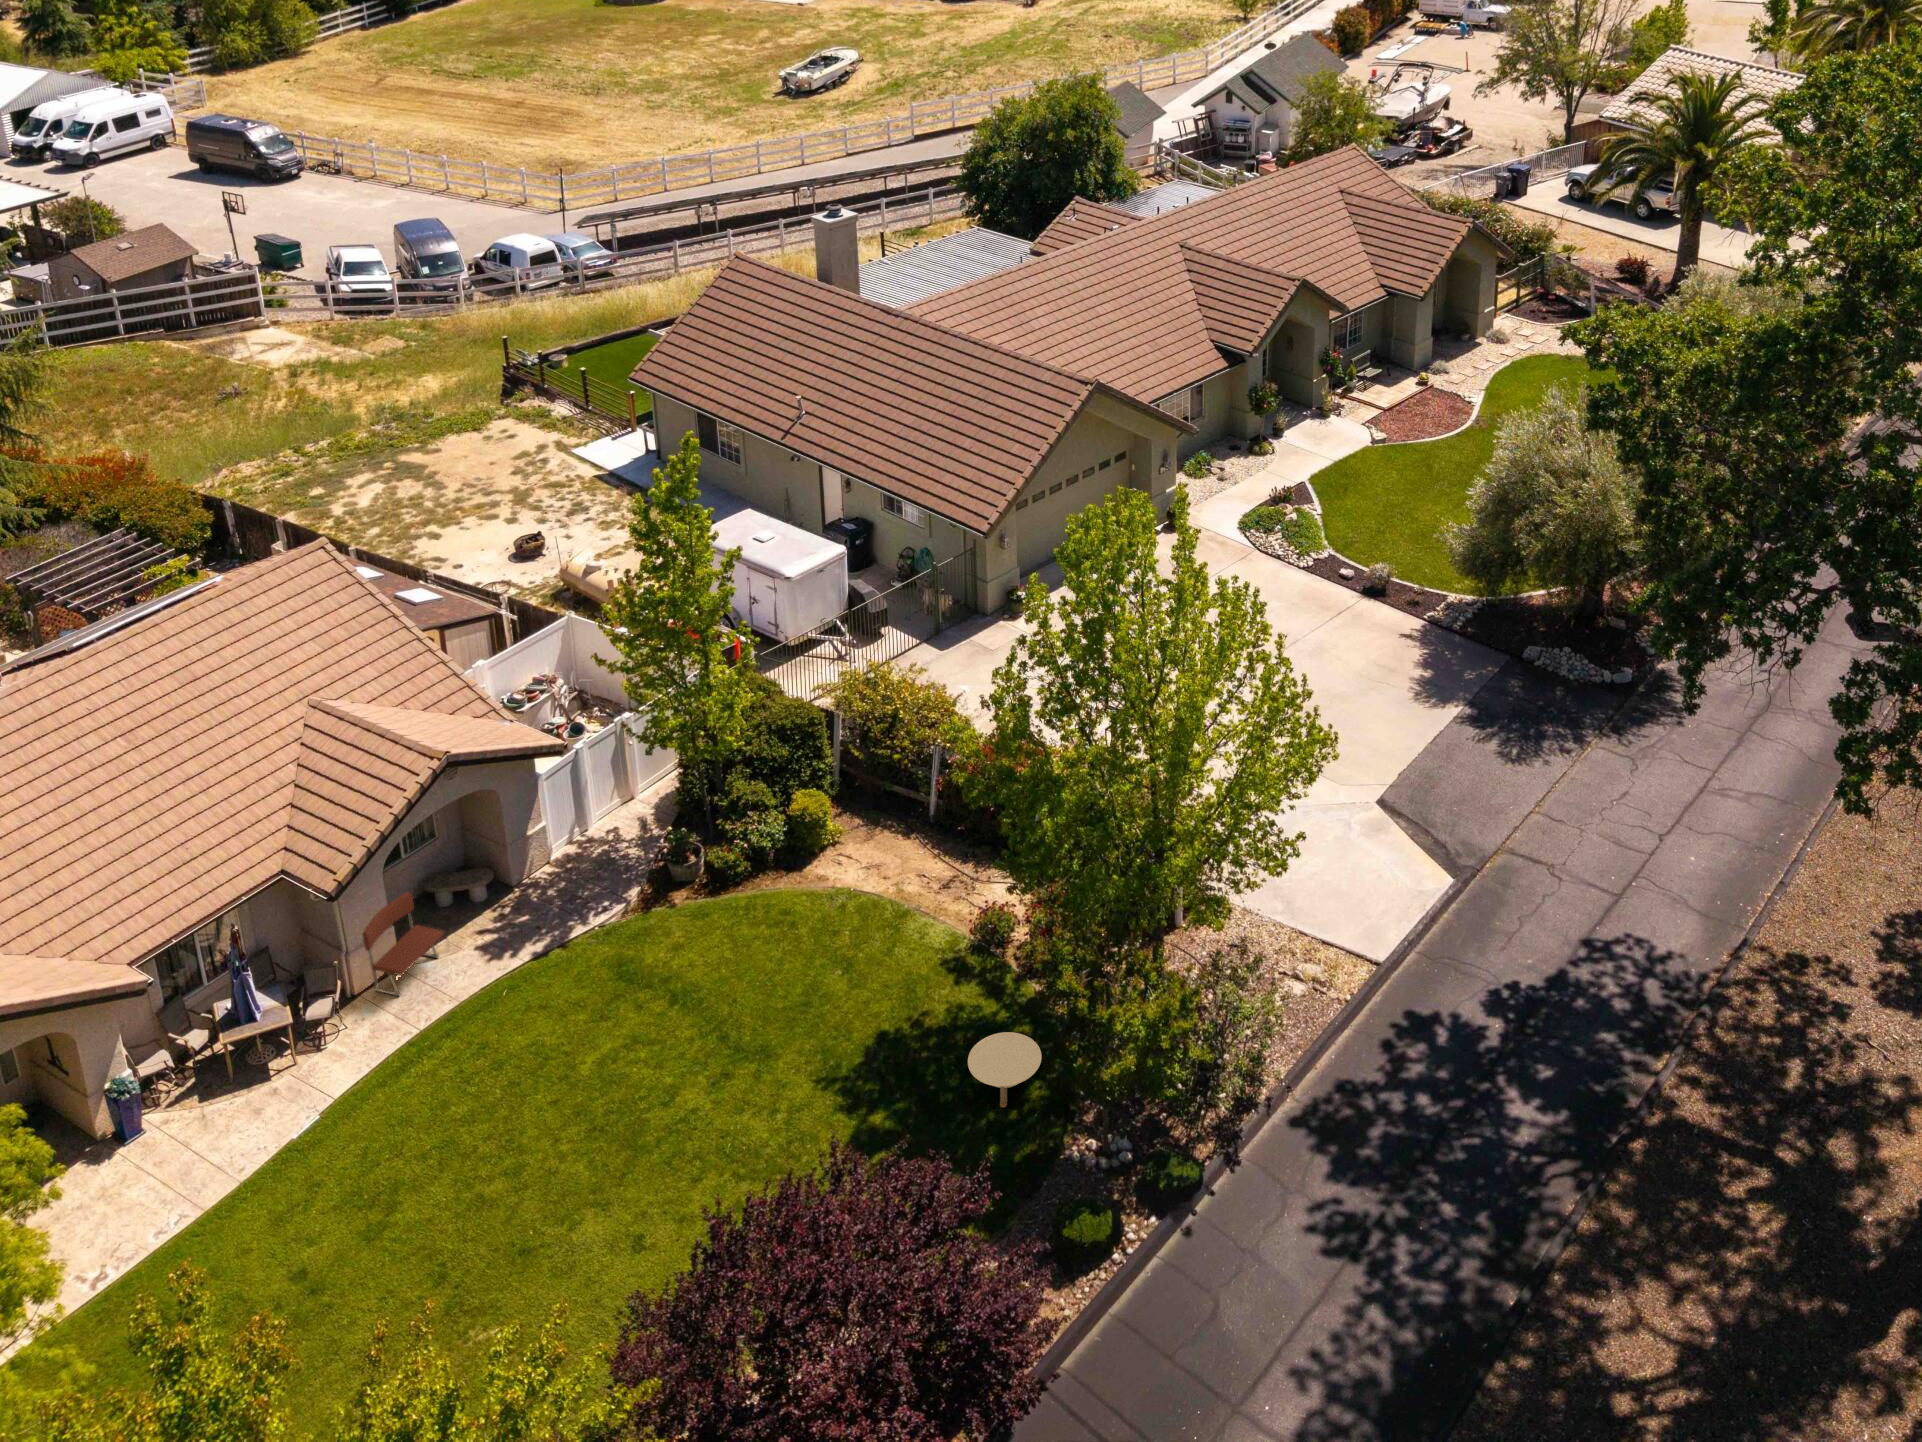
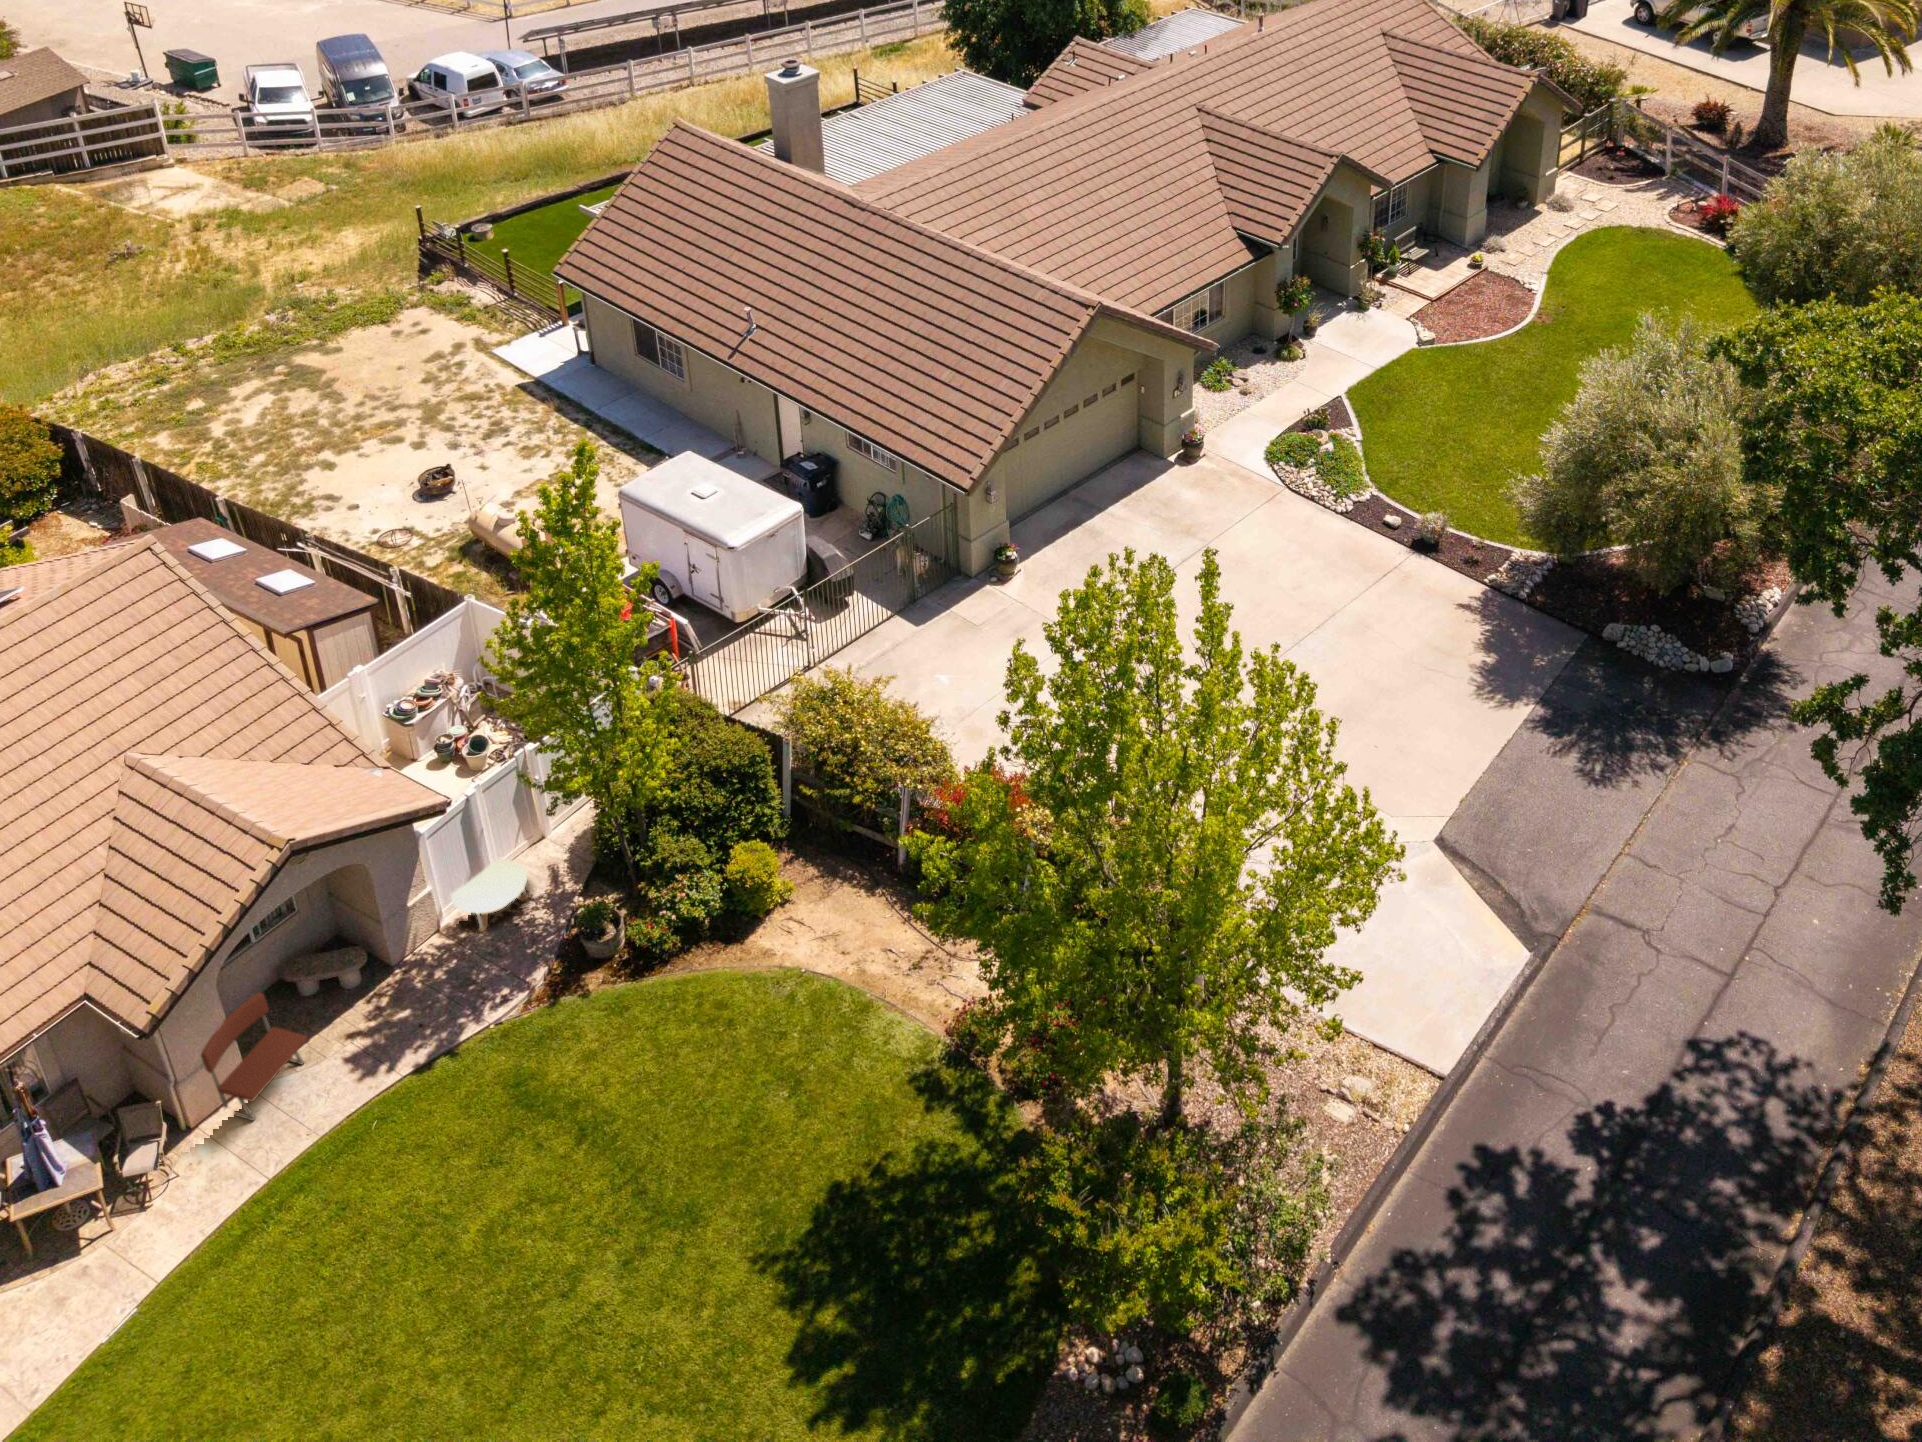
round table: present [968,1032,1042,1108] -> present [451,859,529,932]

